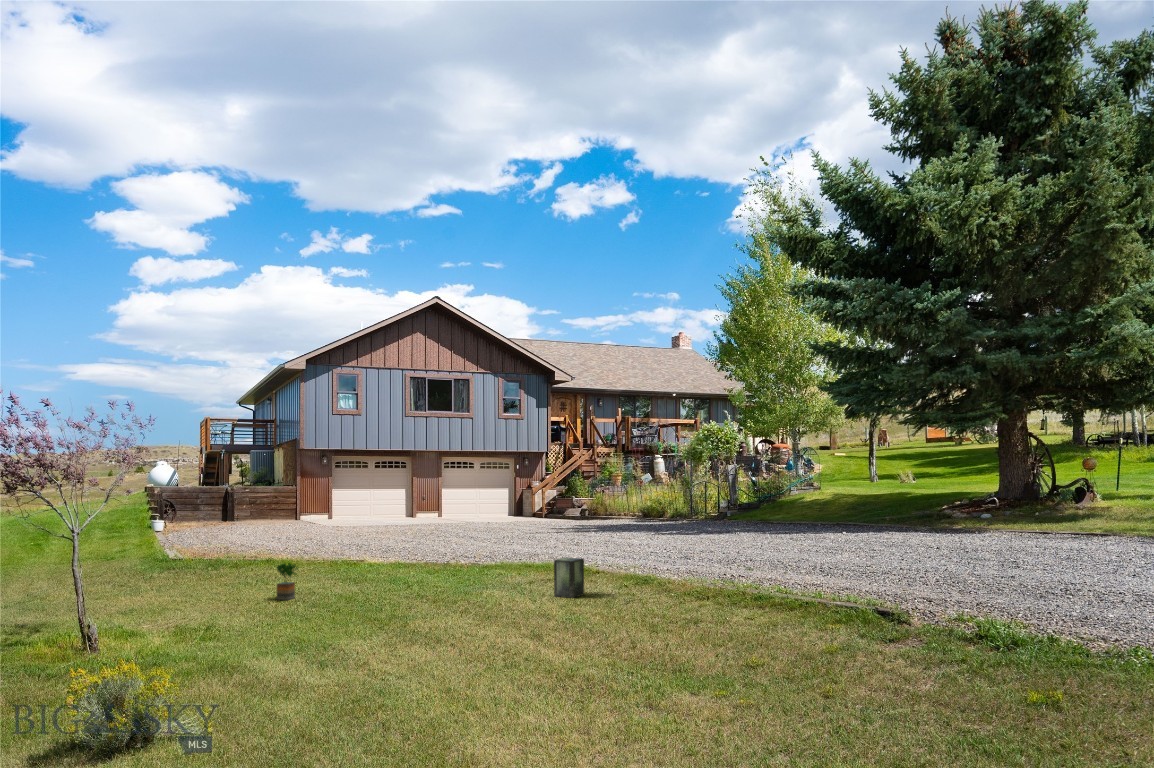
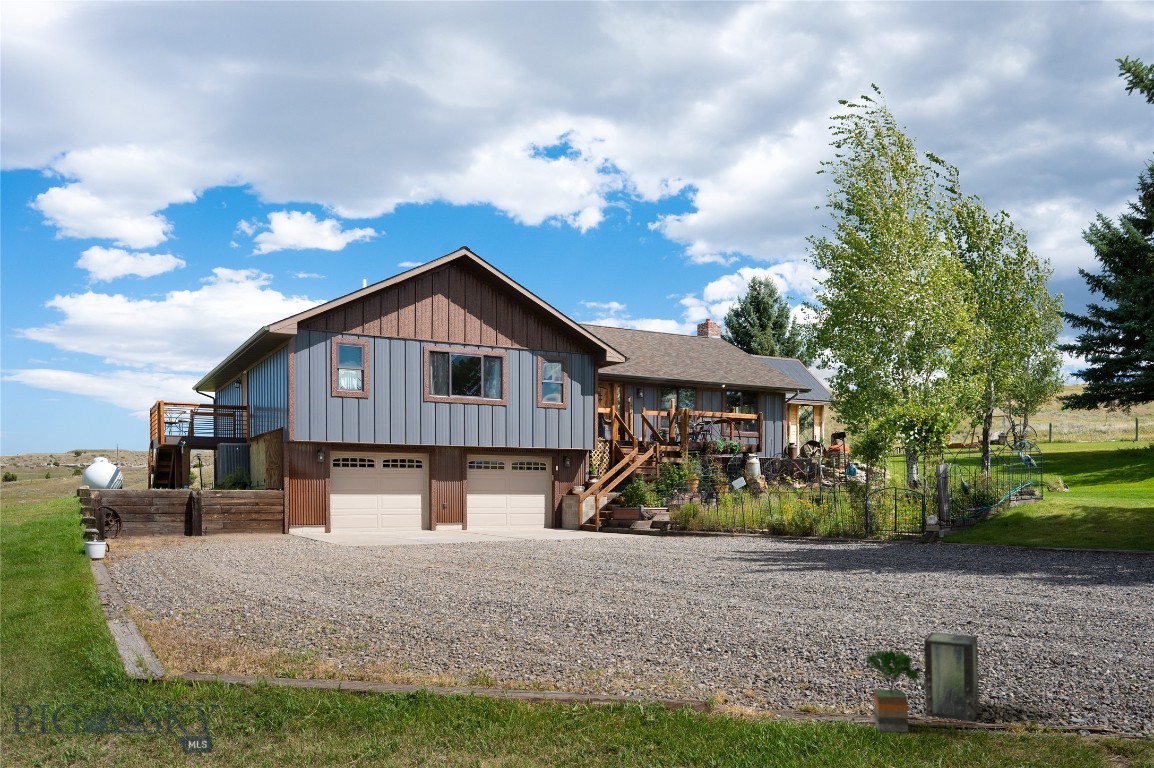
potted tree: present [277,563,298,600] -> present [866,650,919,732]

